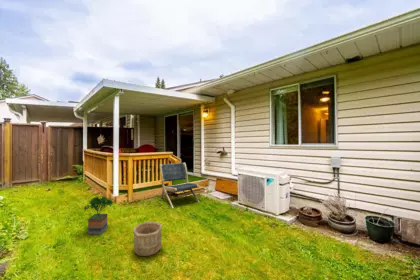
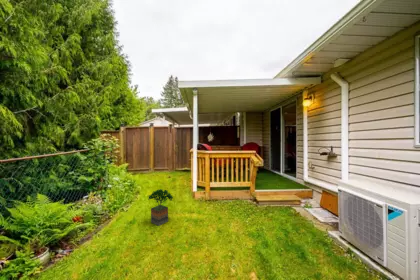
lounge chair: present [160,163,200,208] -> none [238,164,281,218]
wooden bucket: present [133,222,162,256] -> none [158,227,191,267]

